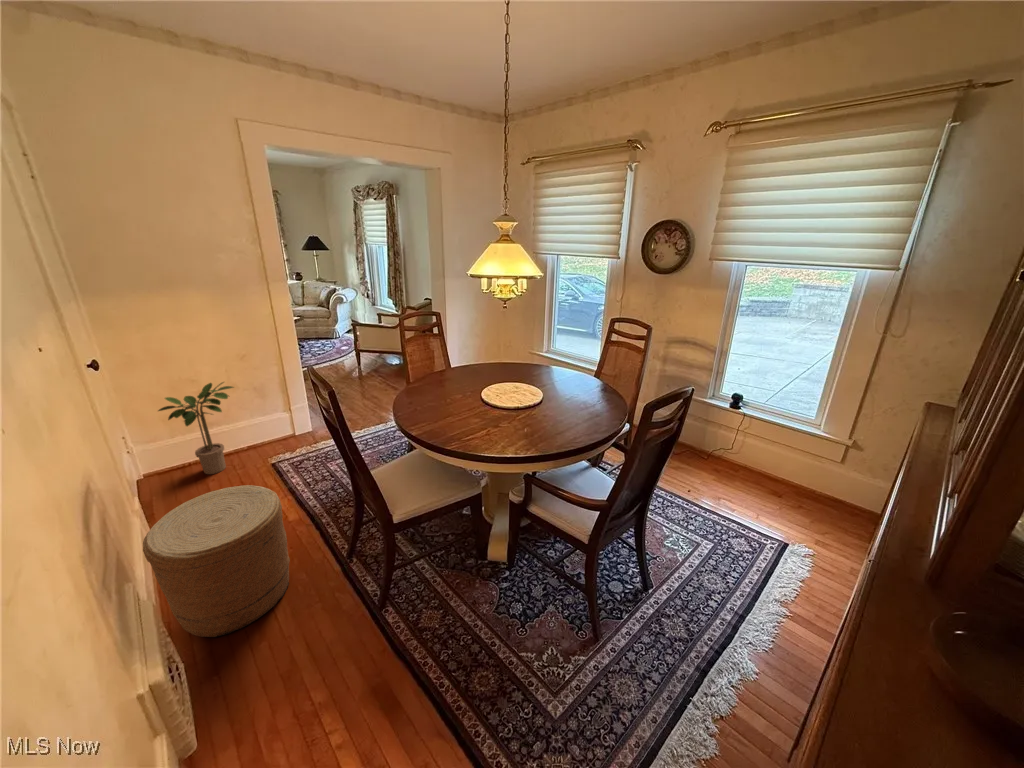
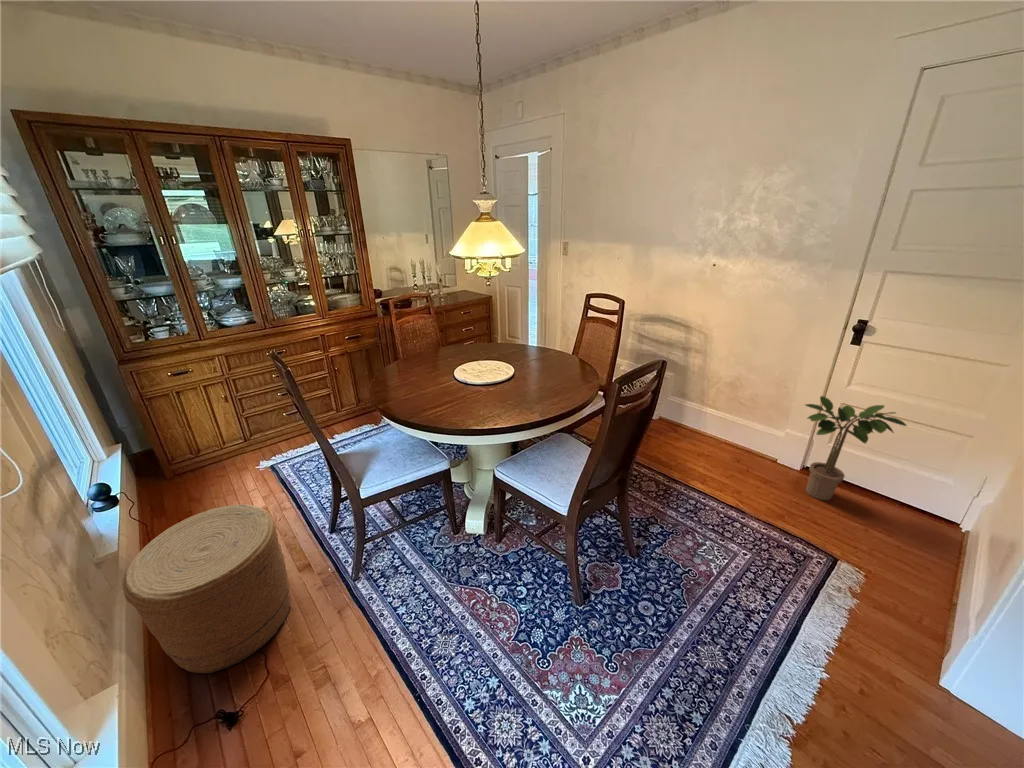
potted plant: present [158,382,233,474] -> present [806,396,907,500]

